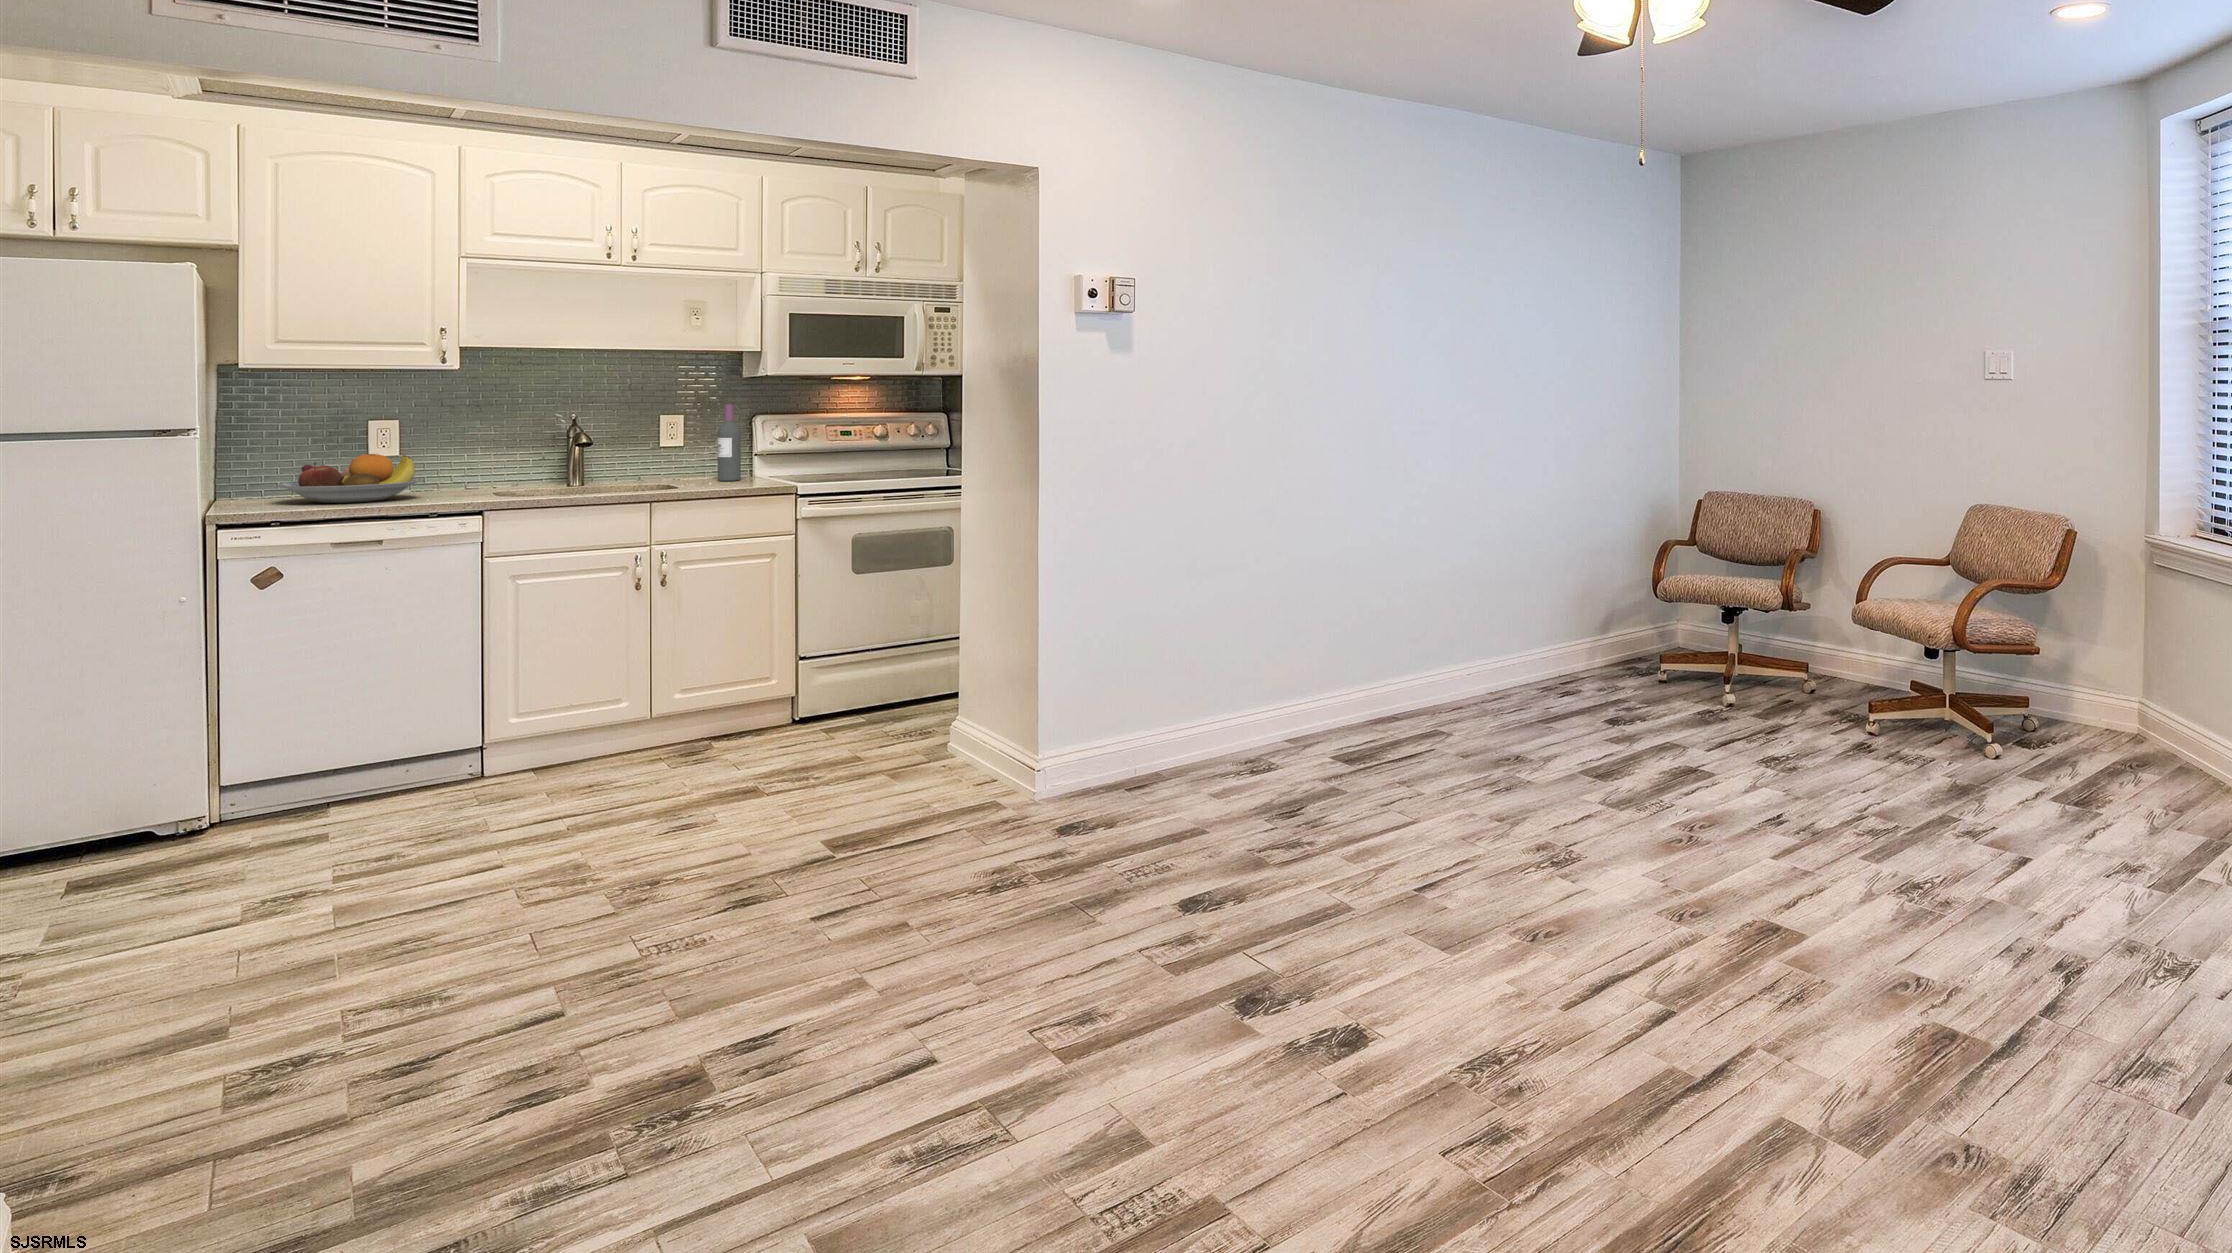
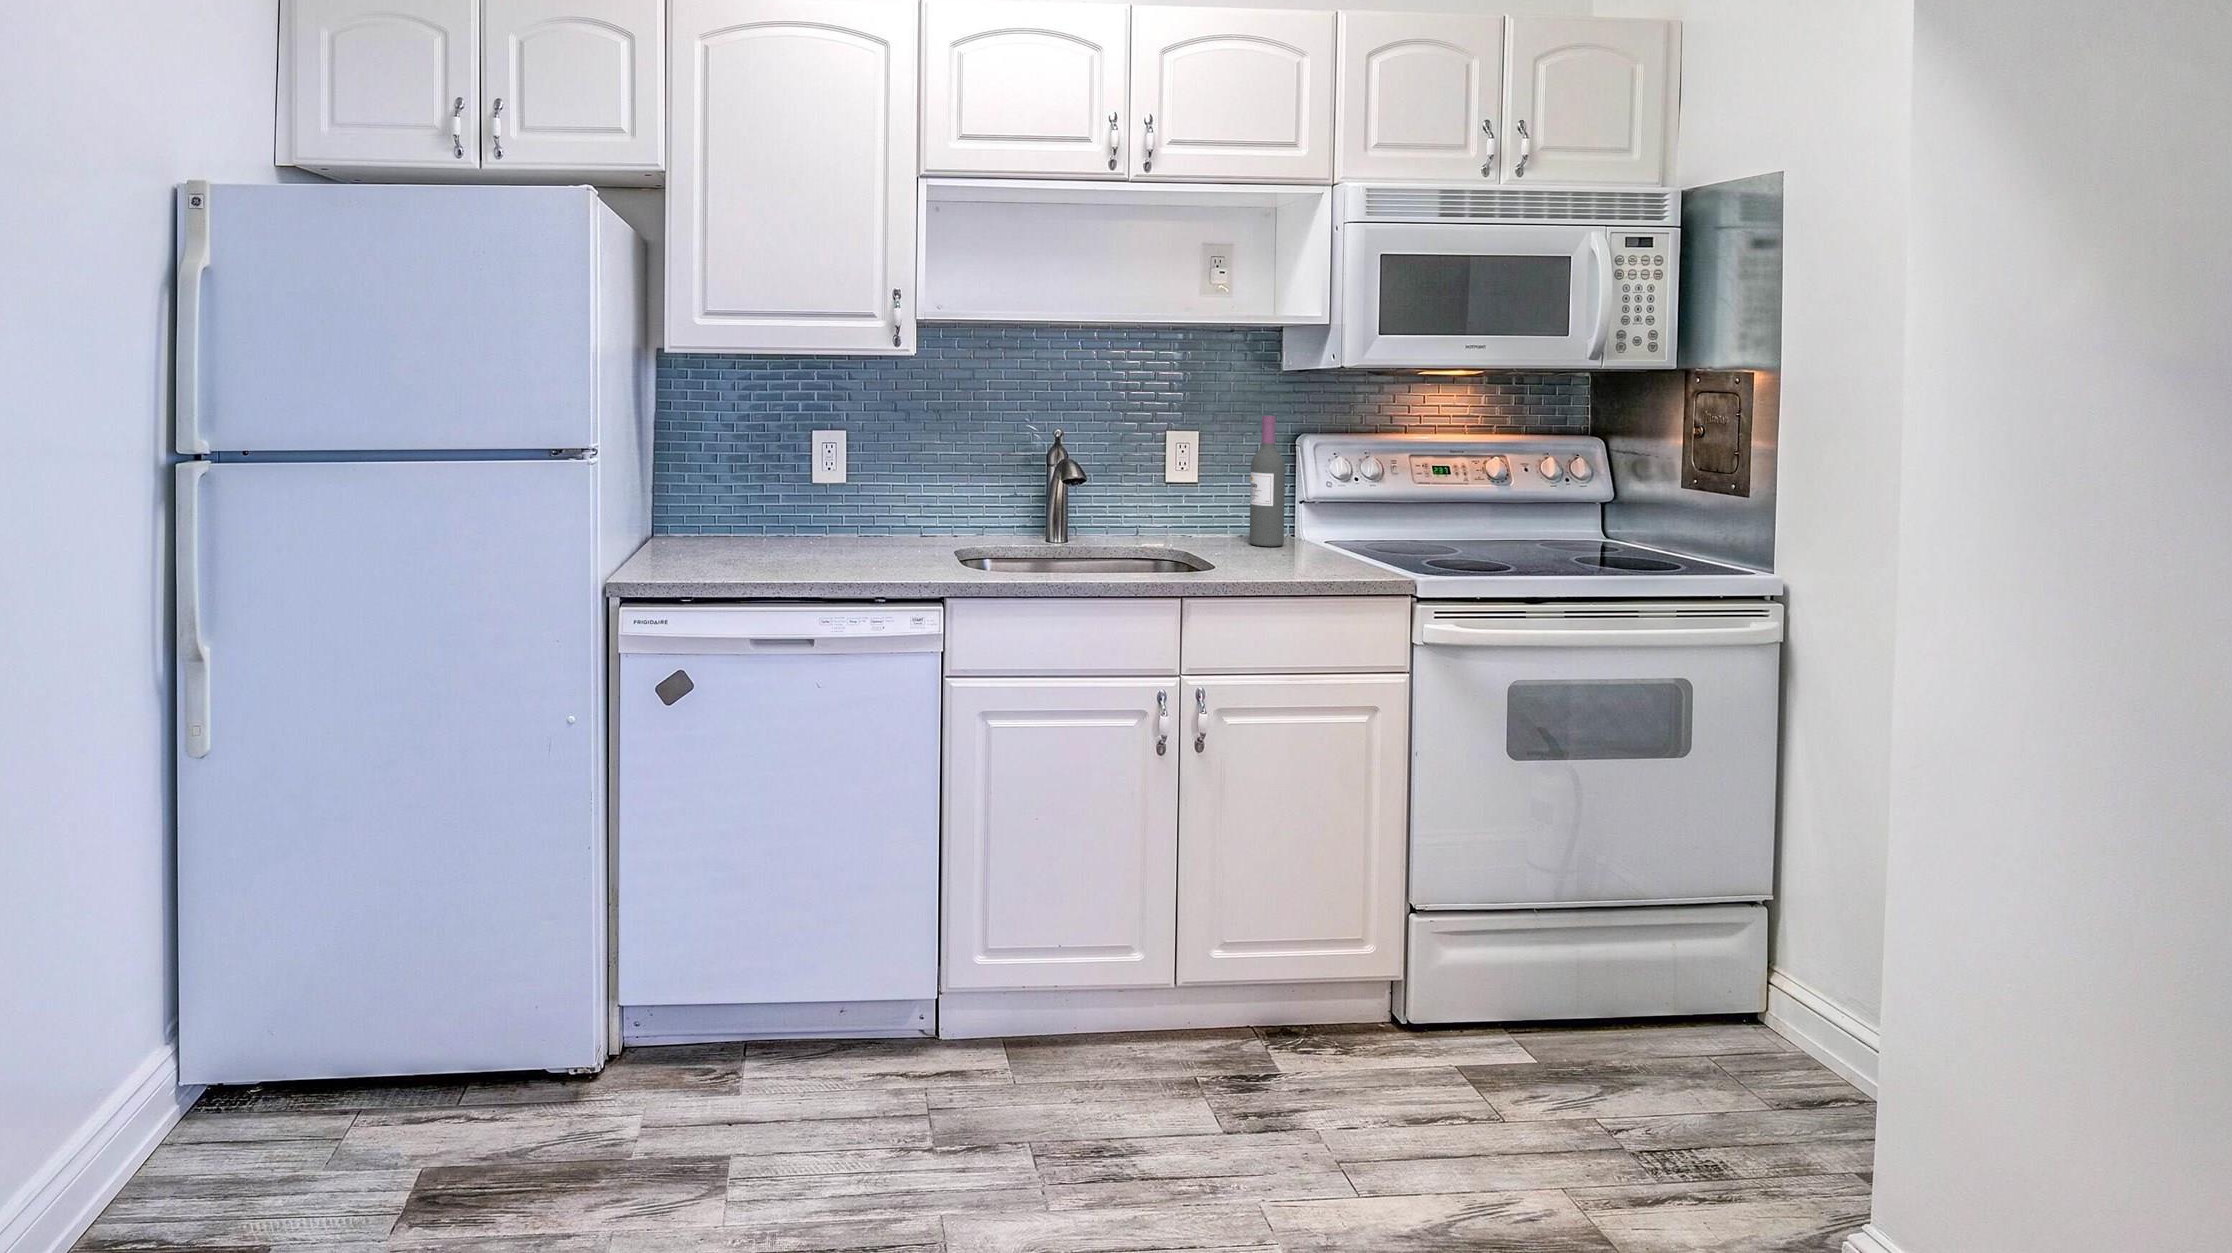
fruit bowl: present [277,454,423,503] -> none [703,486,870,562]

